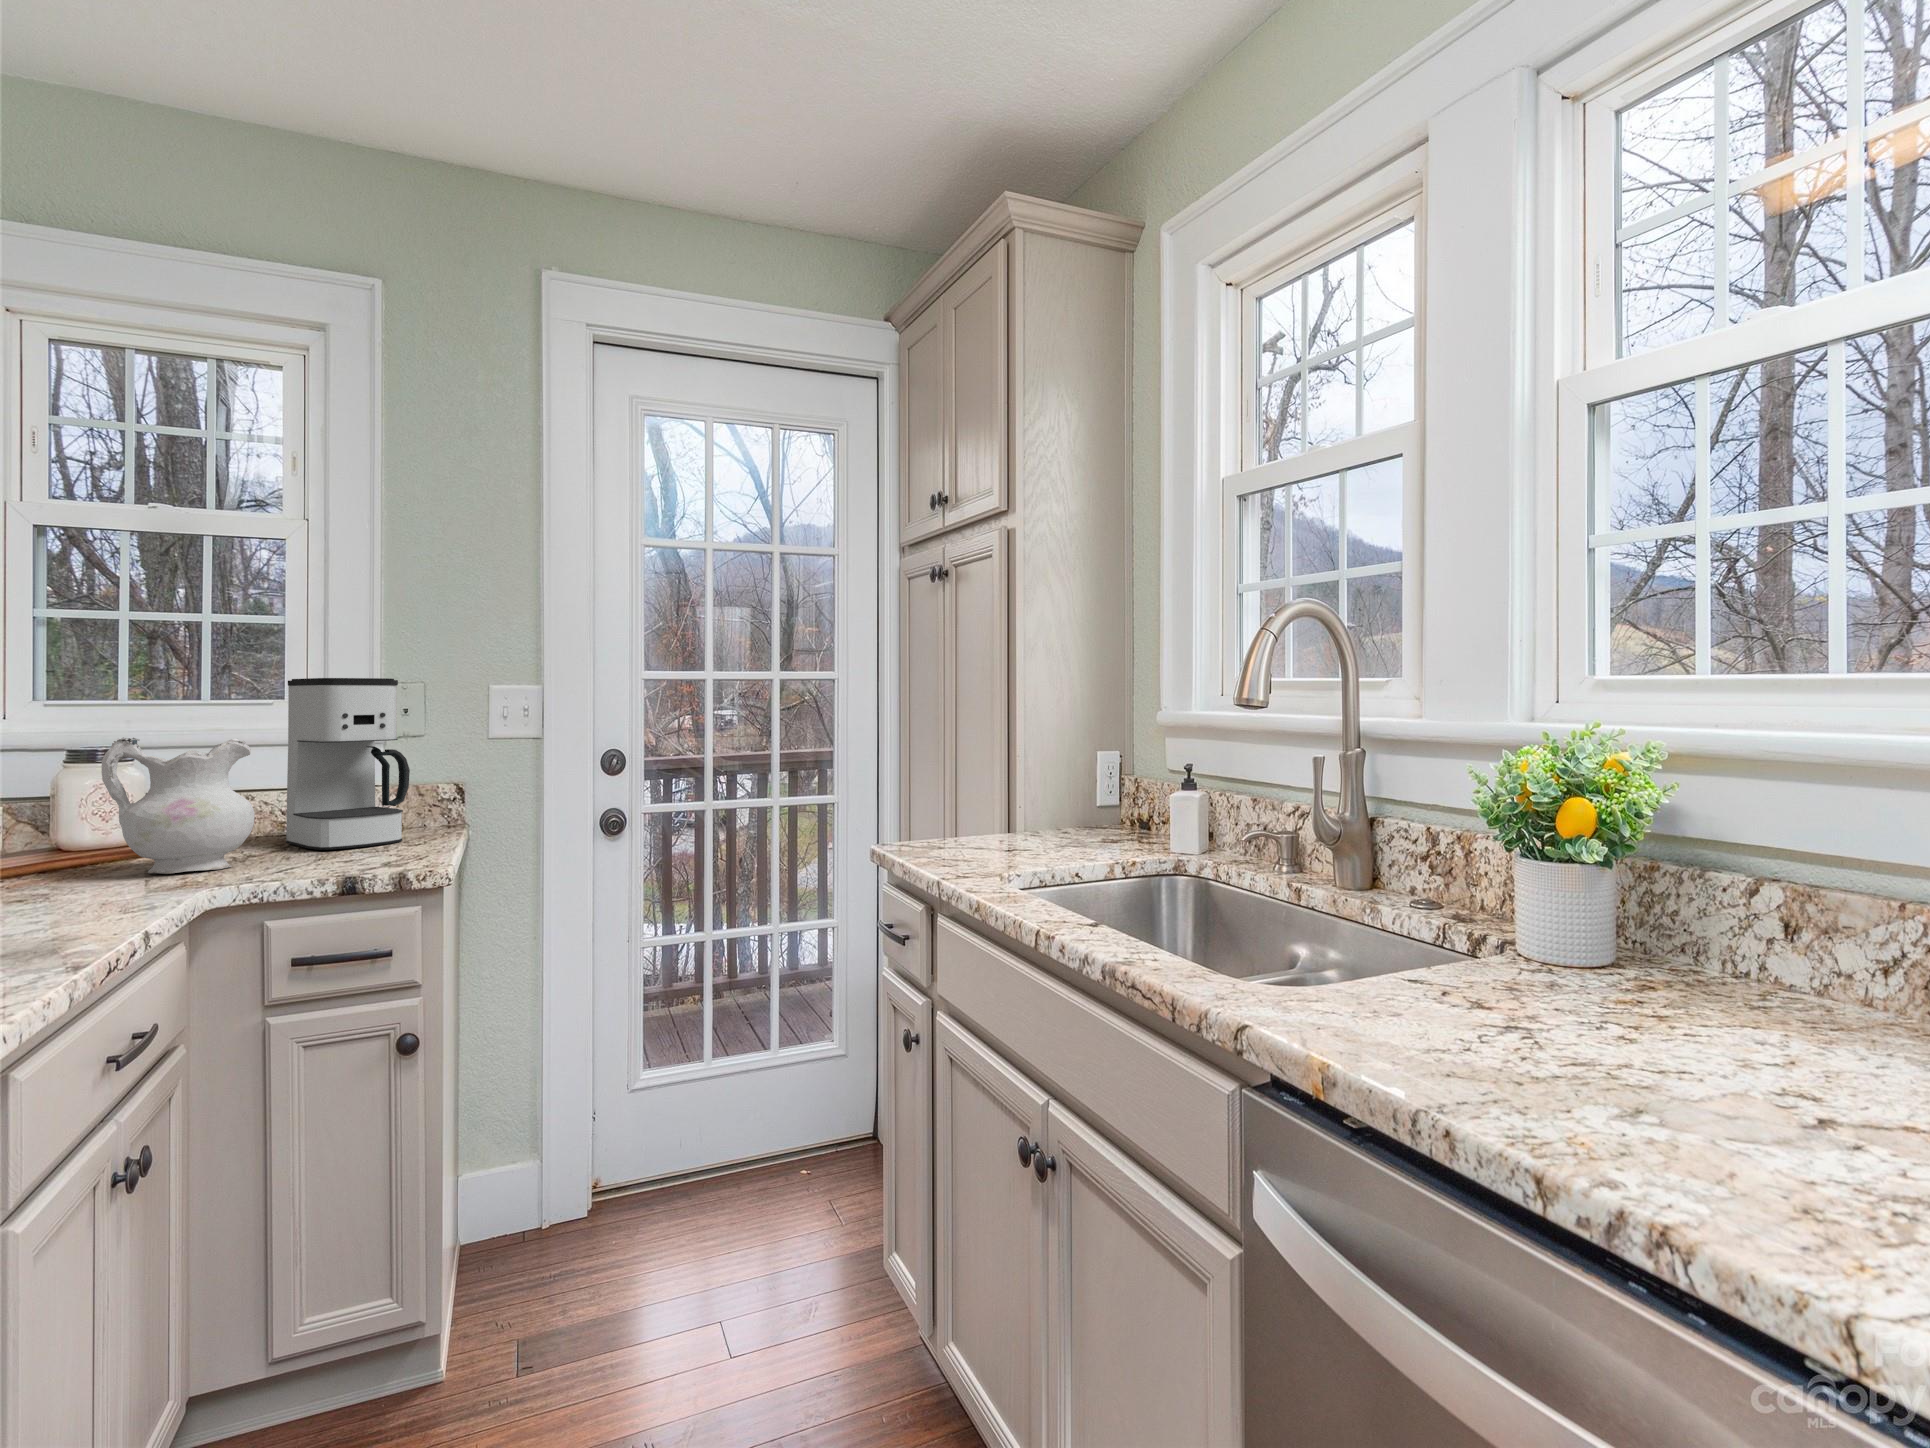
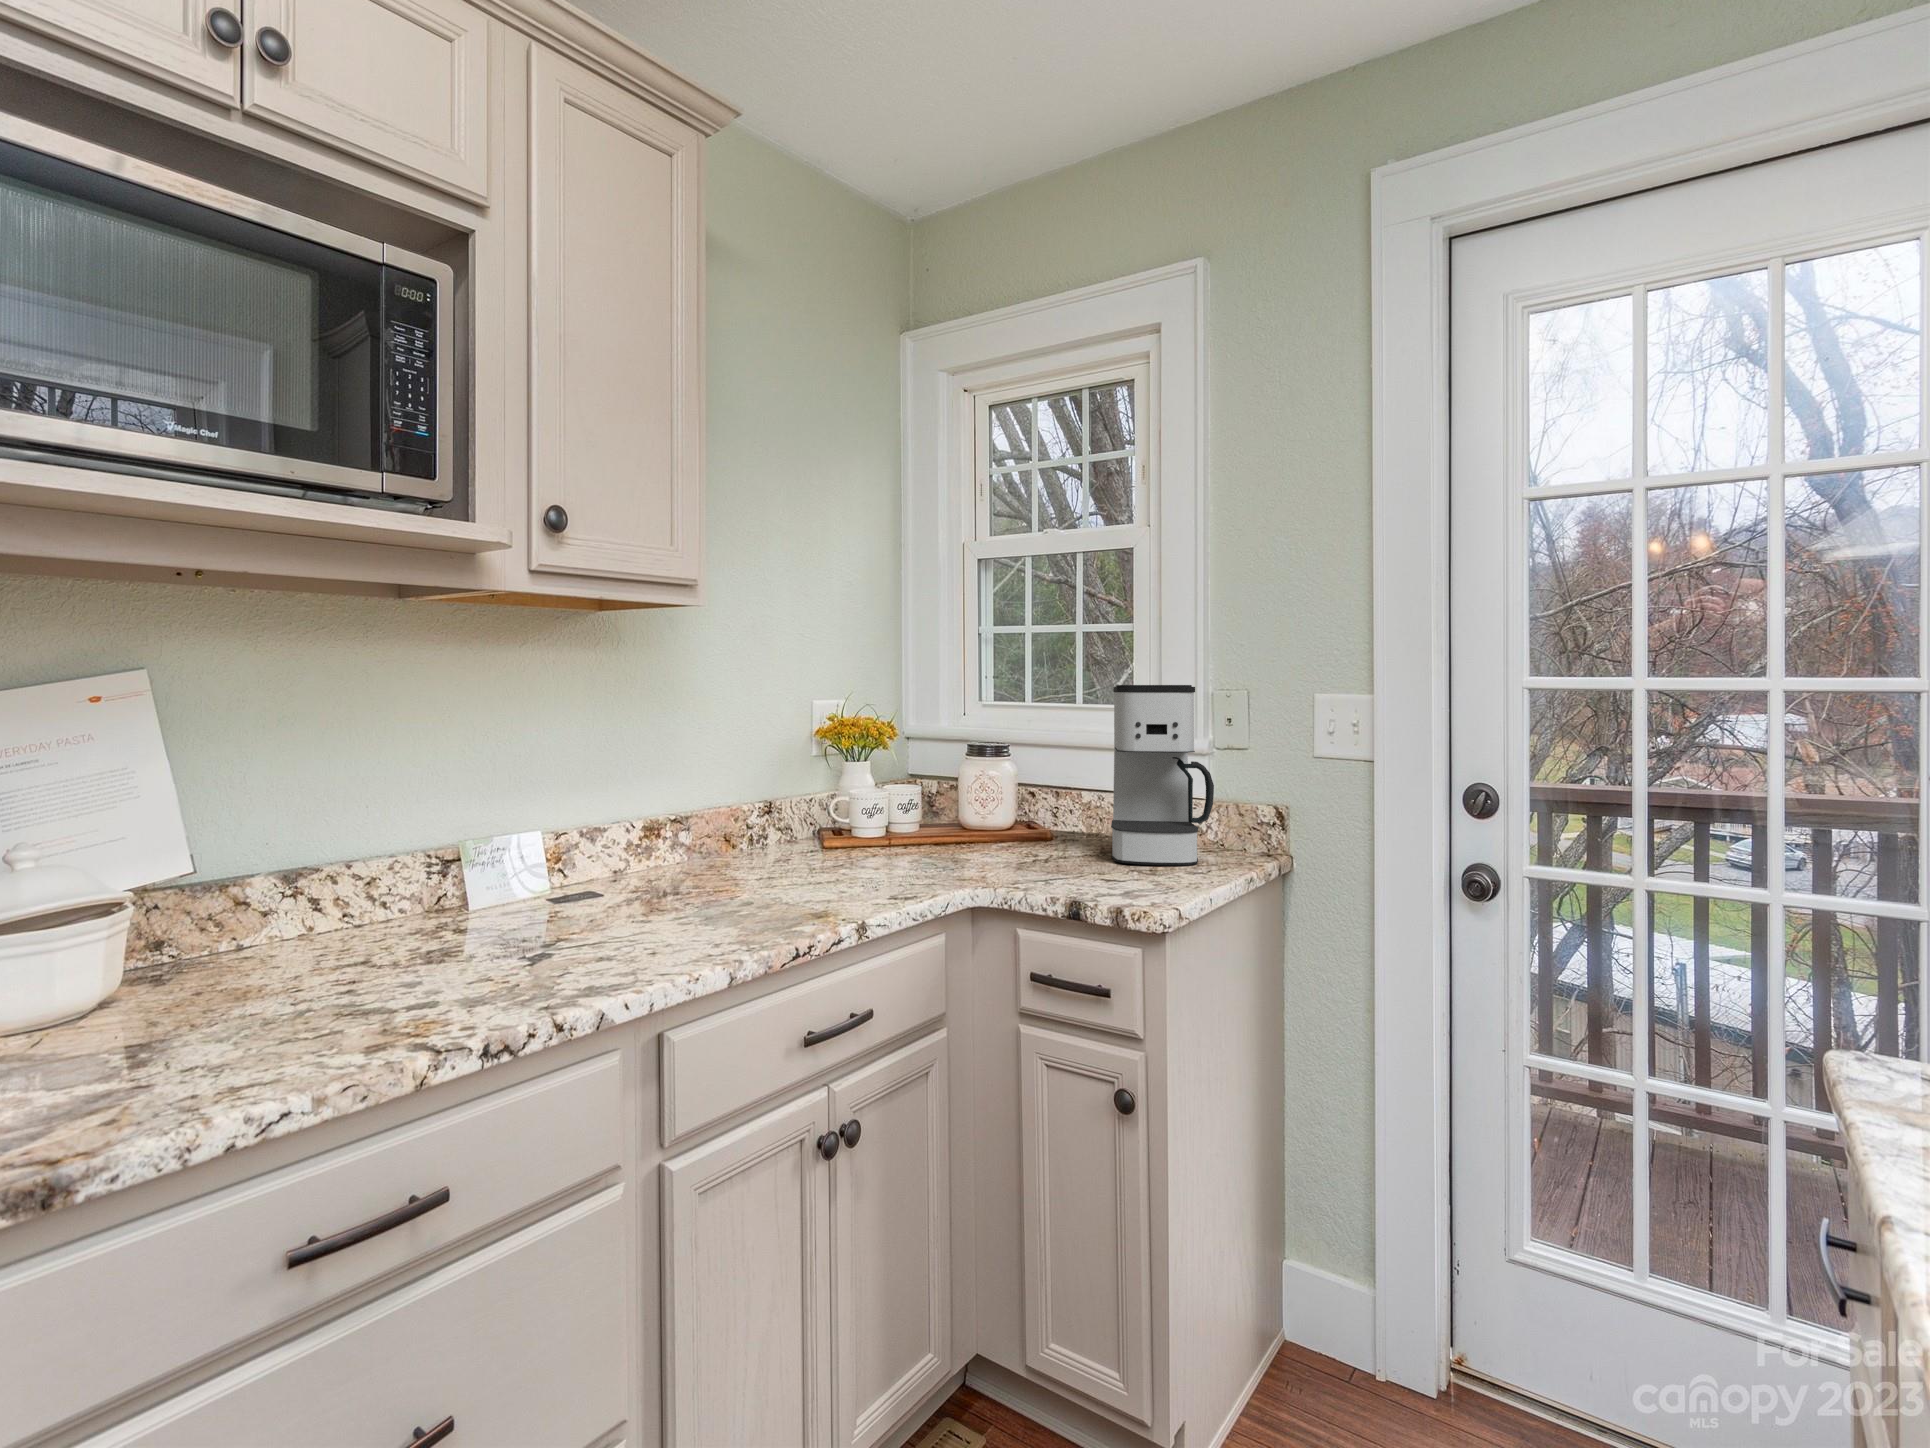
ceramic pitcher: present [102,737,255,874] -> none [952,739,1055,868]

